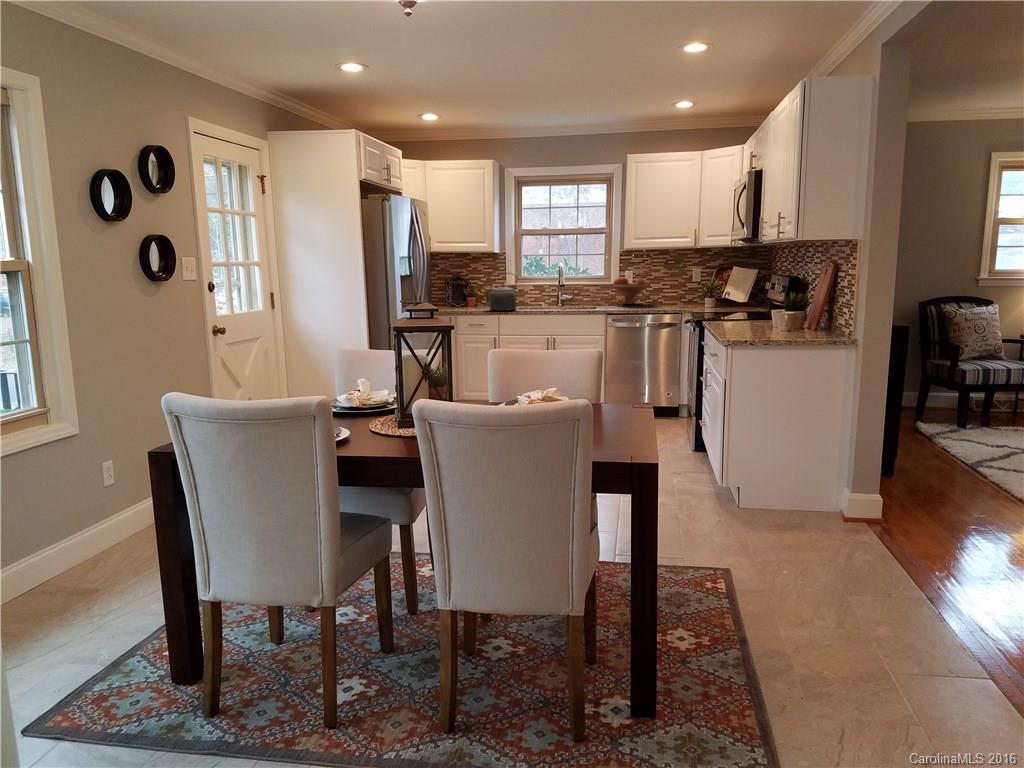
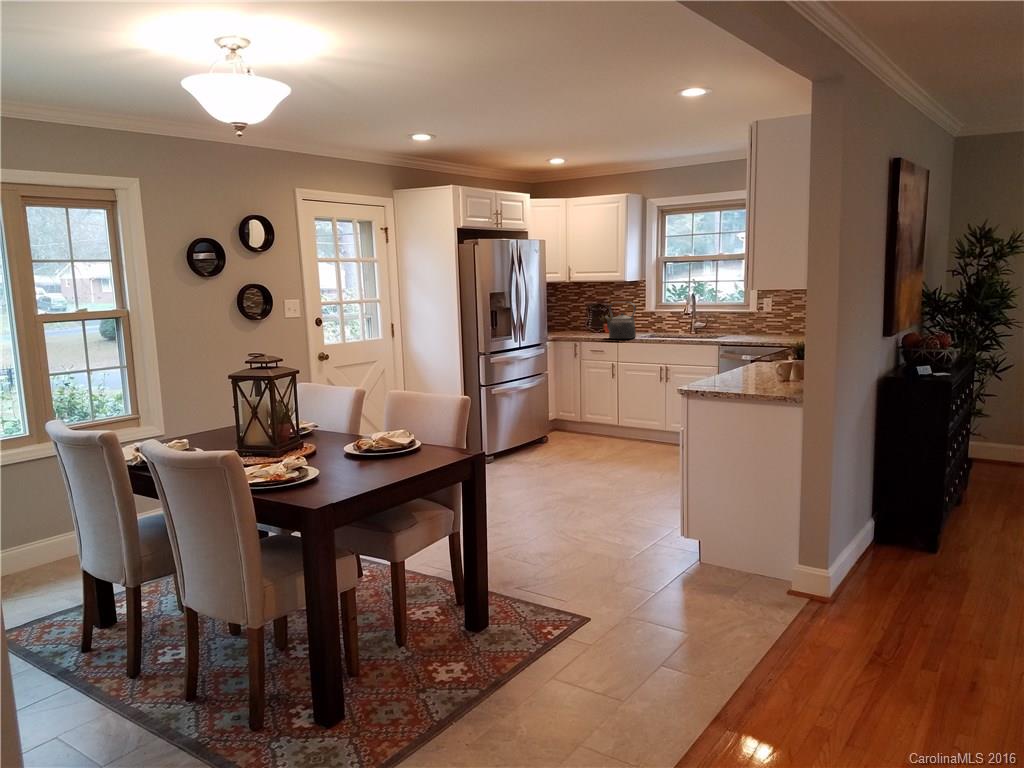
fruit bowl: present [612,277,648,304] -> none [746,305,789,335]

